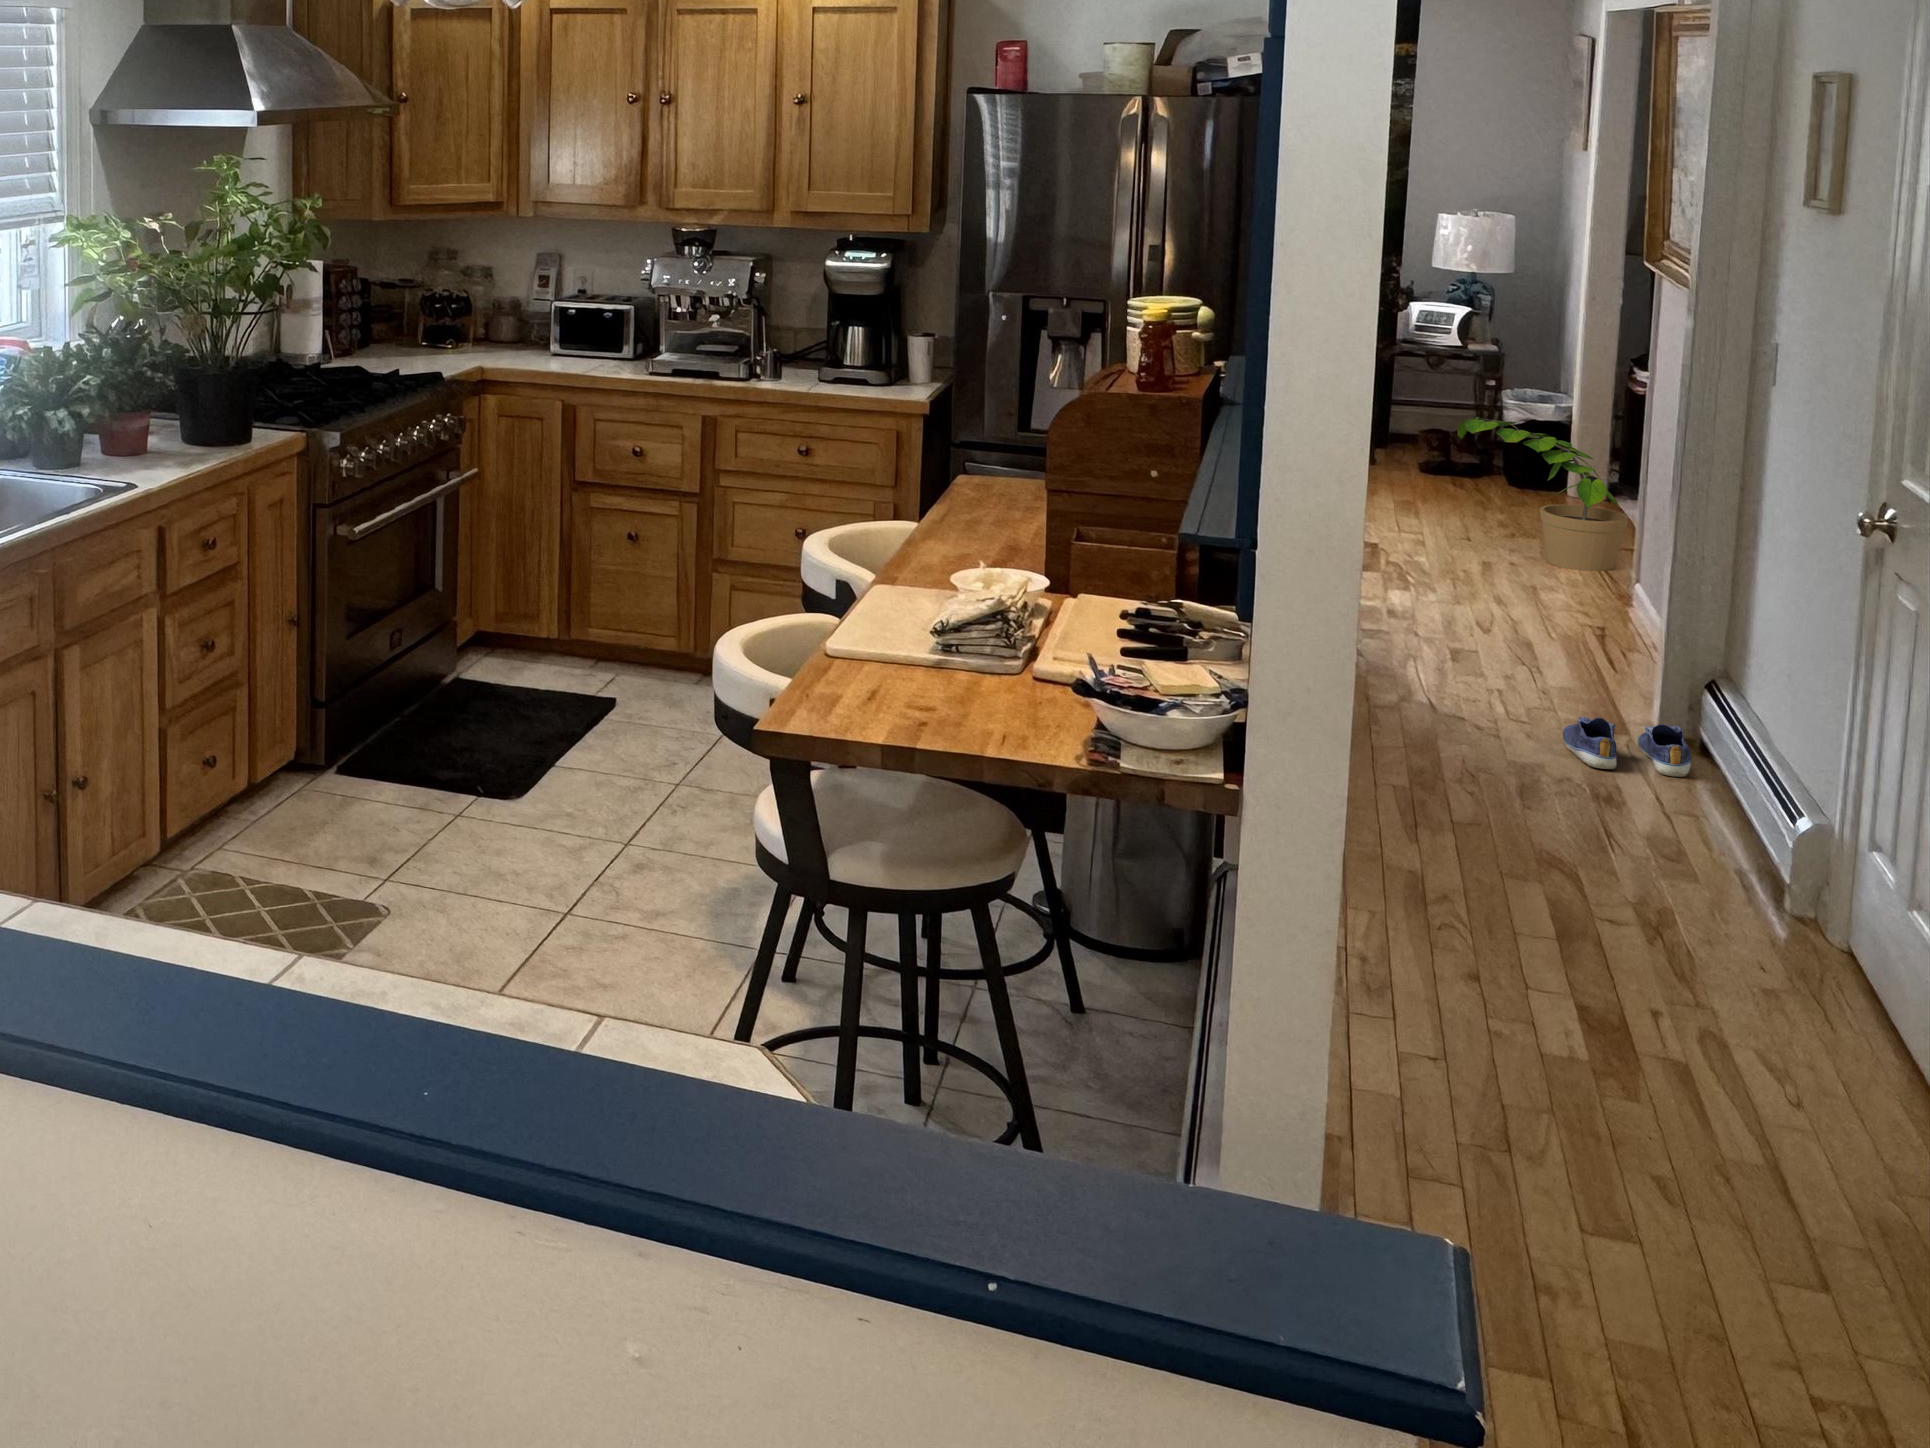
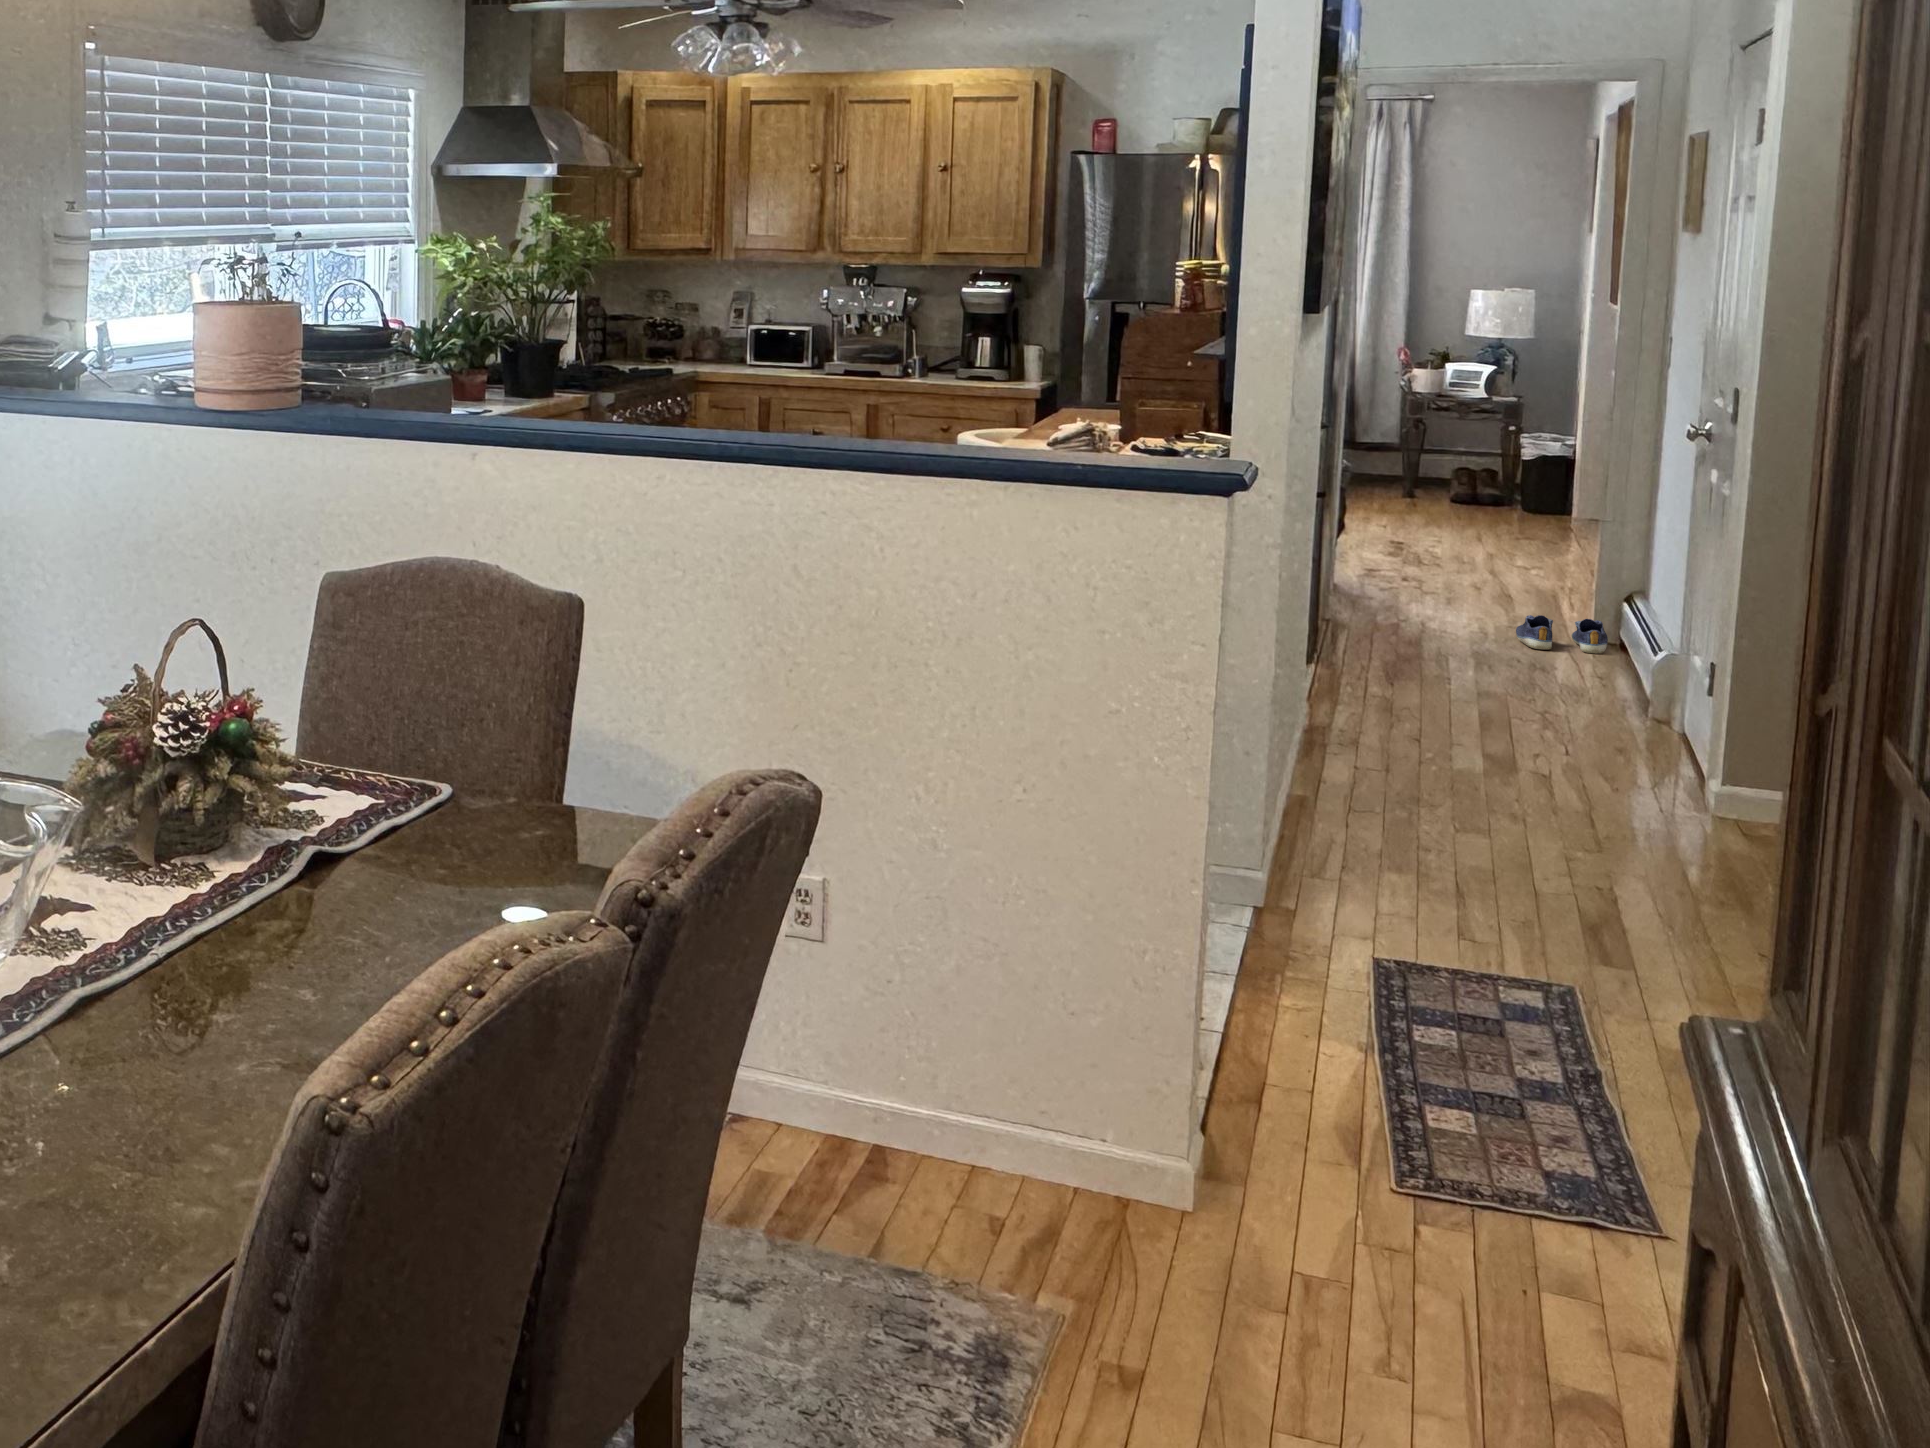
potted plant: present [1457,417,1628,571] -> none [1467,436,1603,556]

